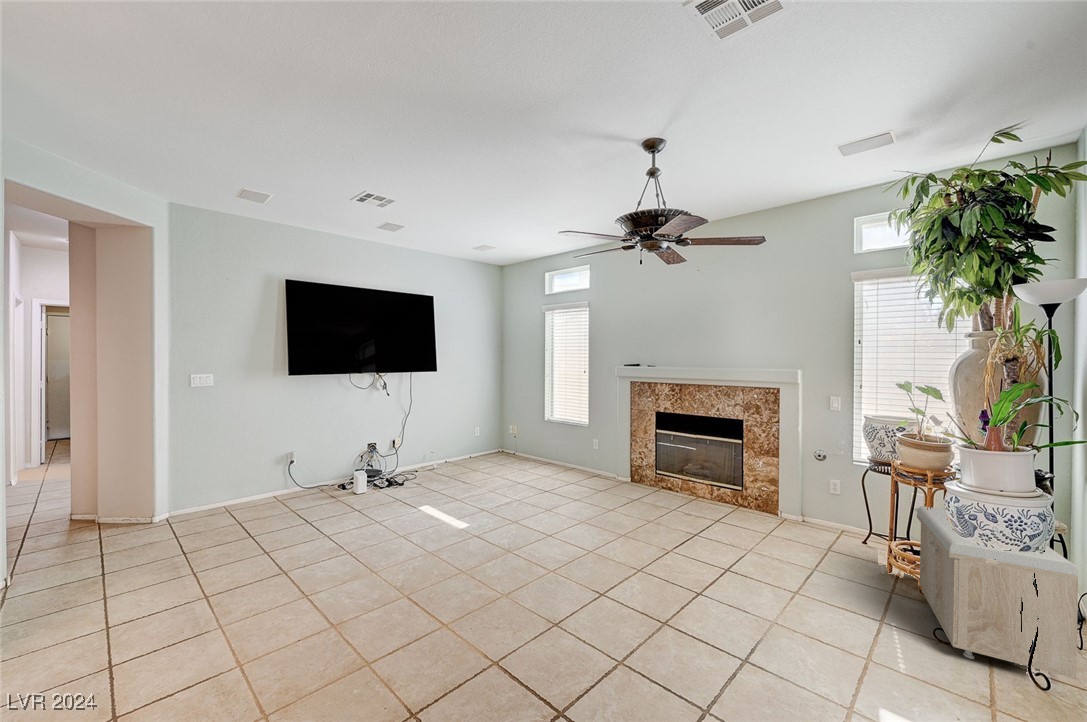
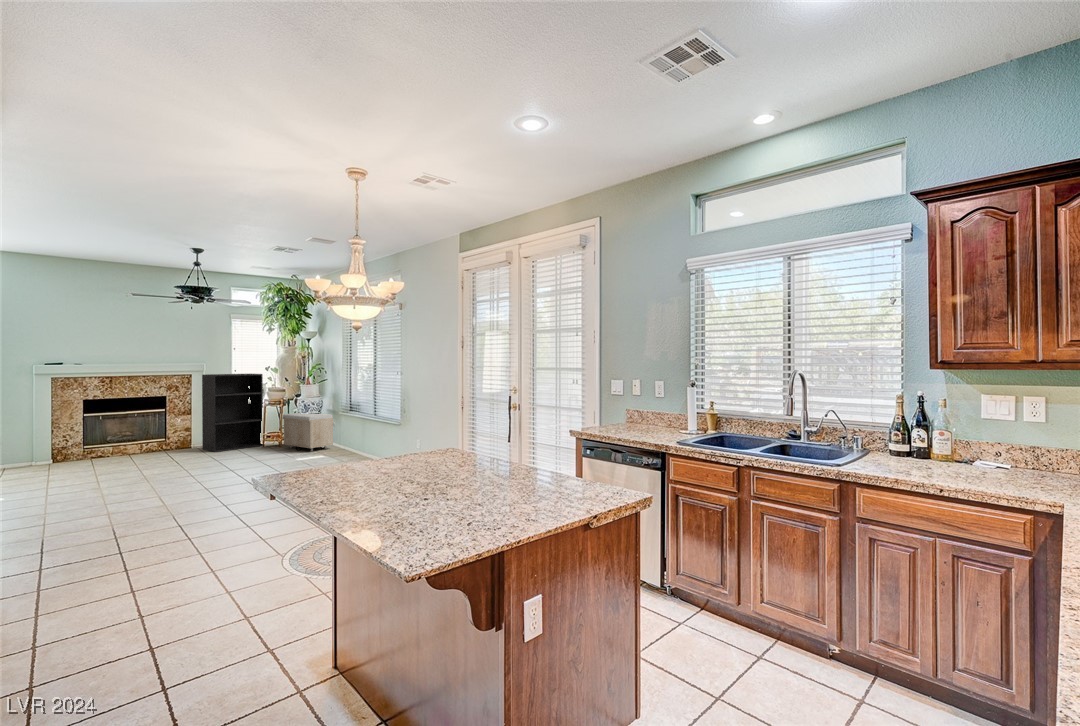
bookshelf: none [774,389,893,564] -> present [202,374,263,452]

